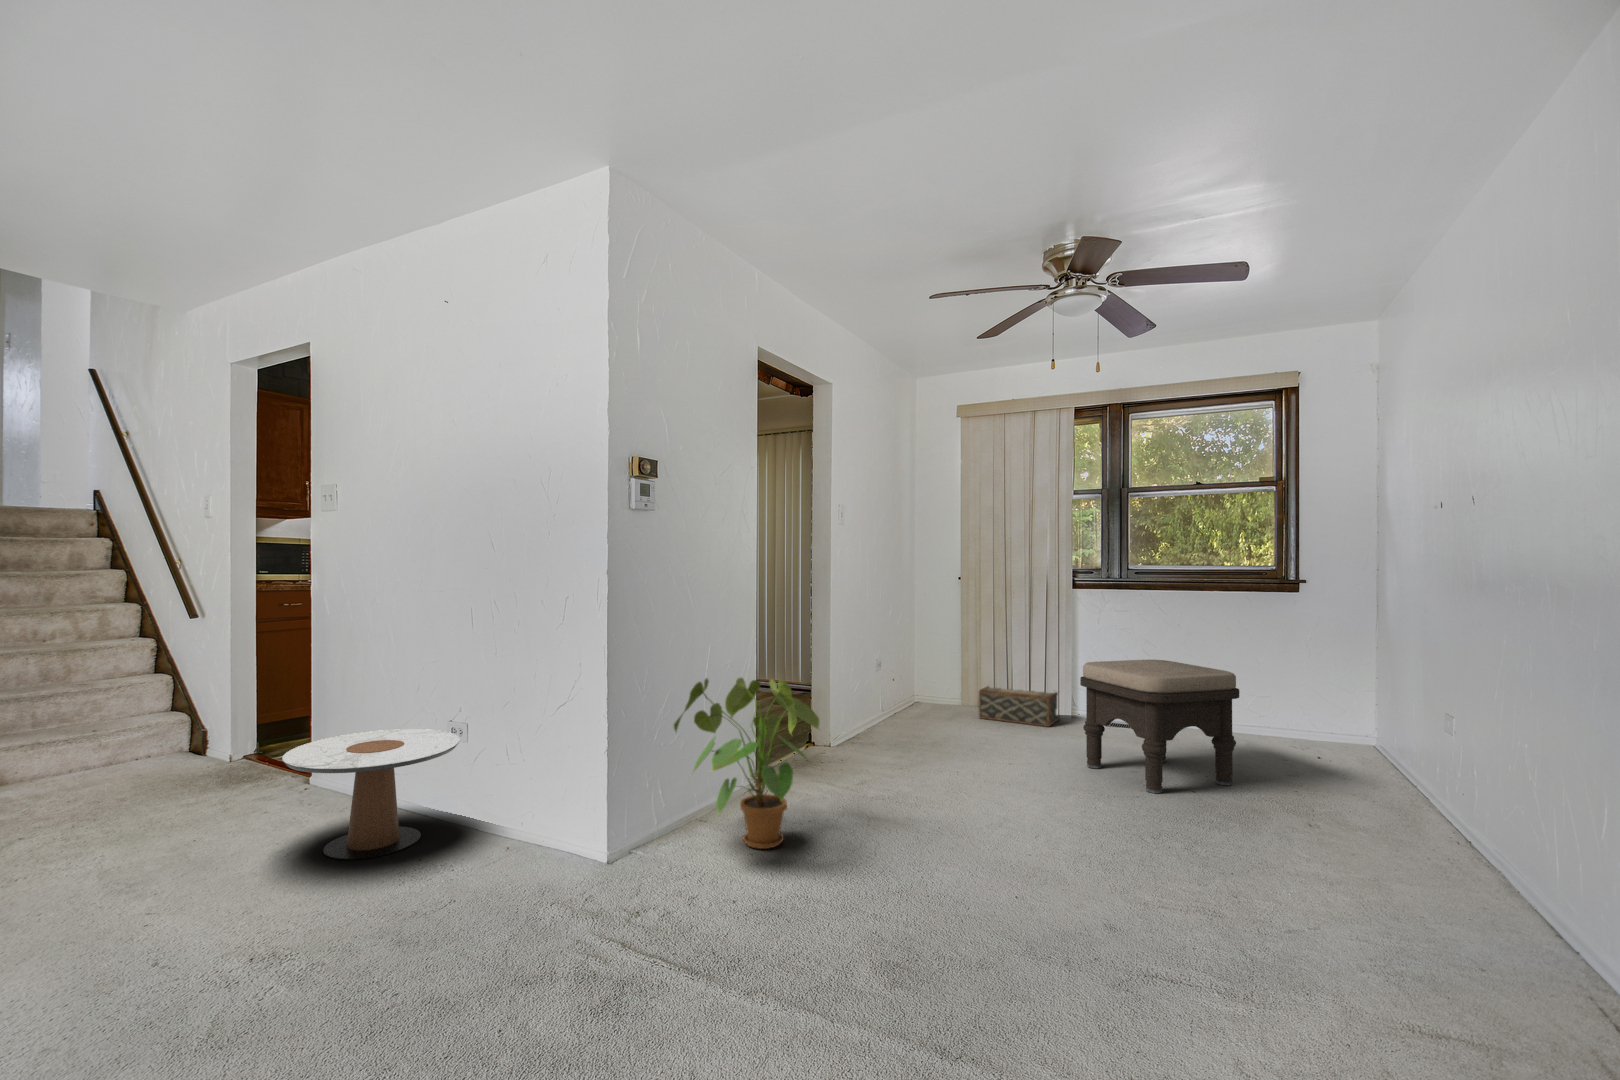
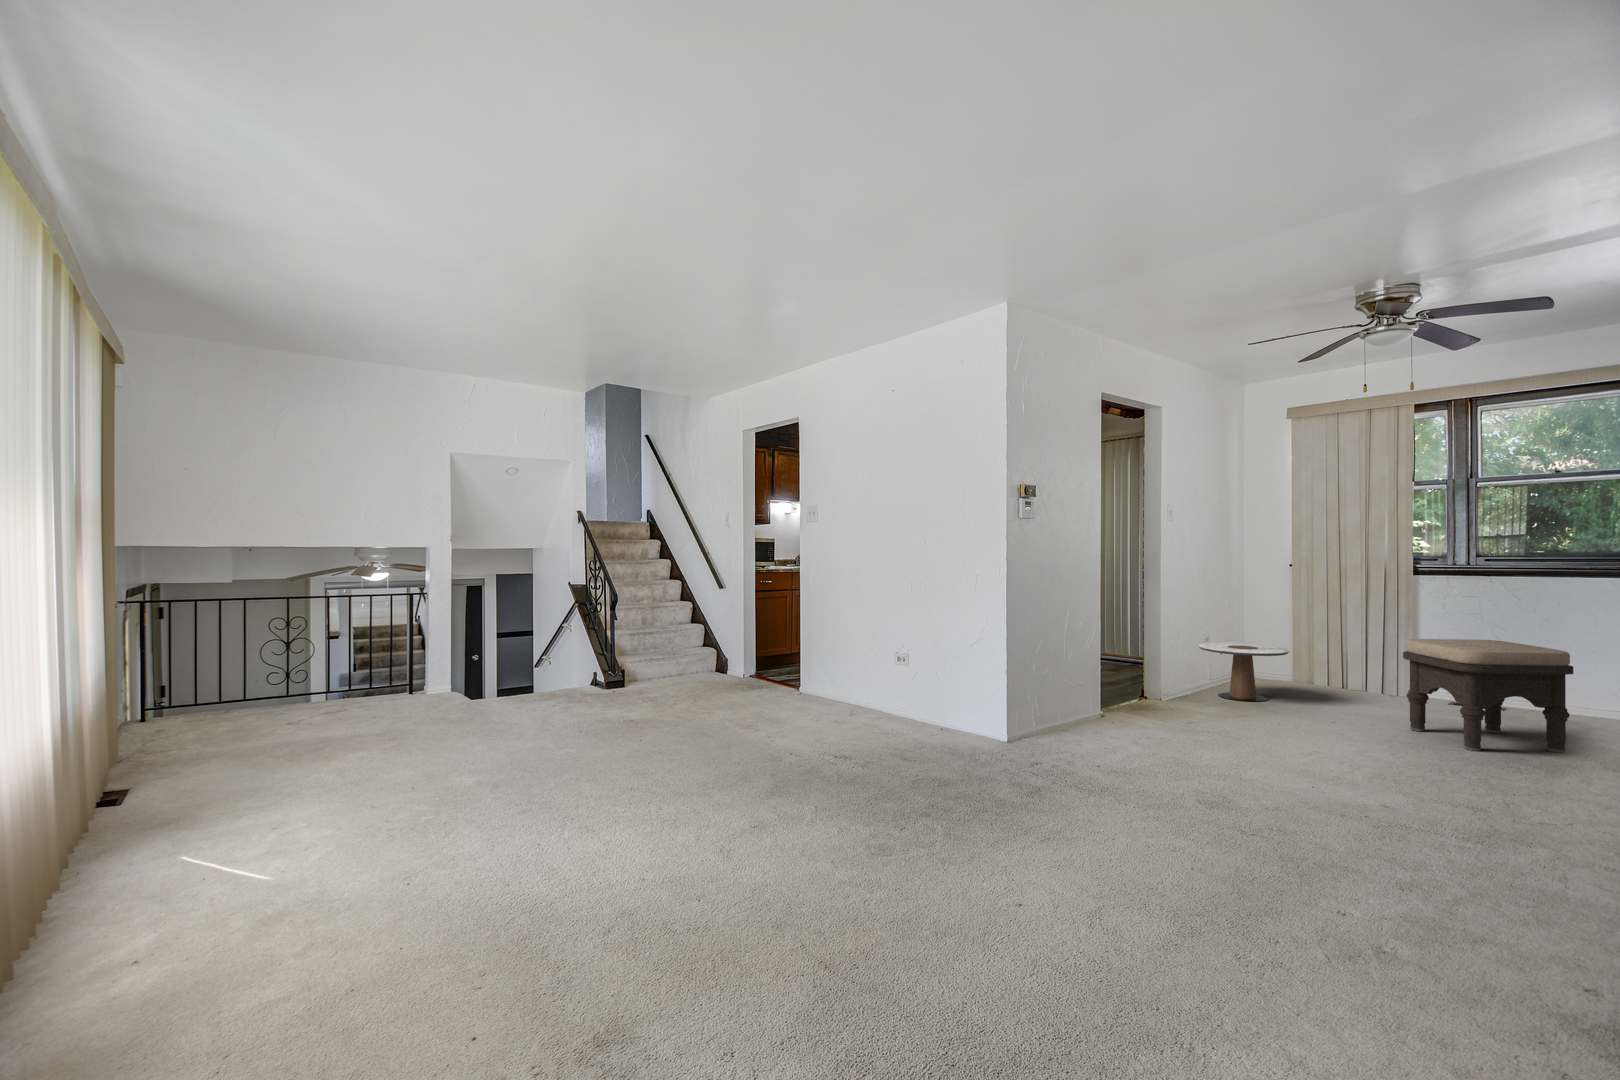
house plant: present [674,677,819,849] -> none [1048,632,1158,748]
woven basket: present [978,686,1060,727] -> none [1308,663,1397,701]
side table: present [282,729,459,860] -> present [1198,642,1290,702]

